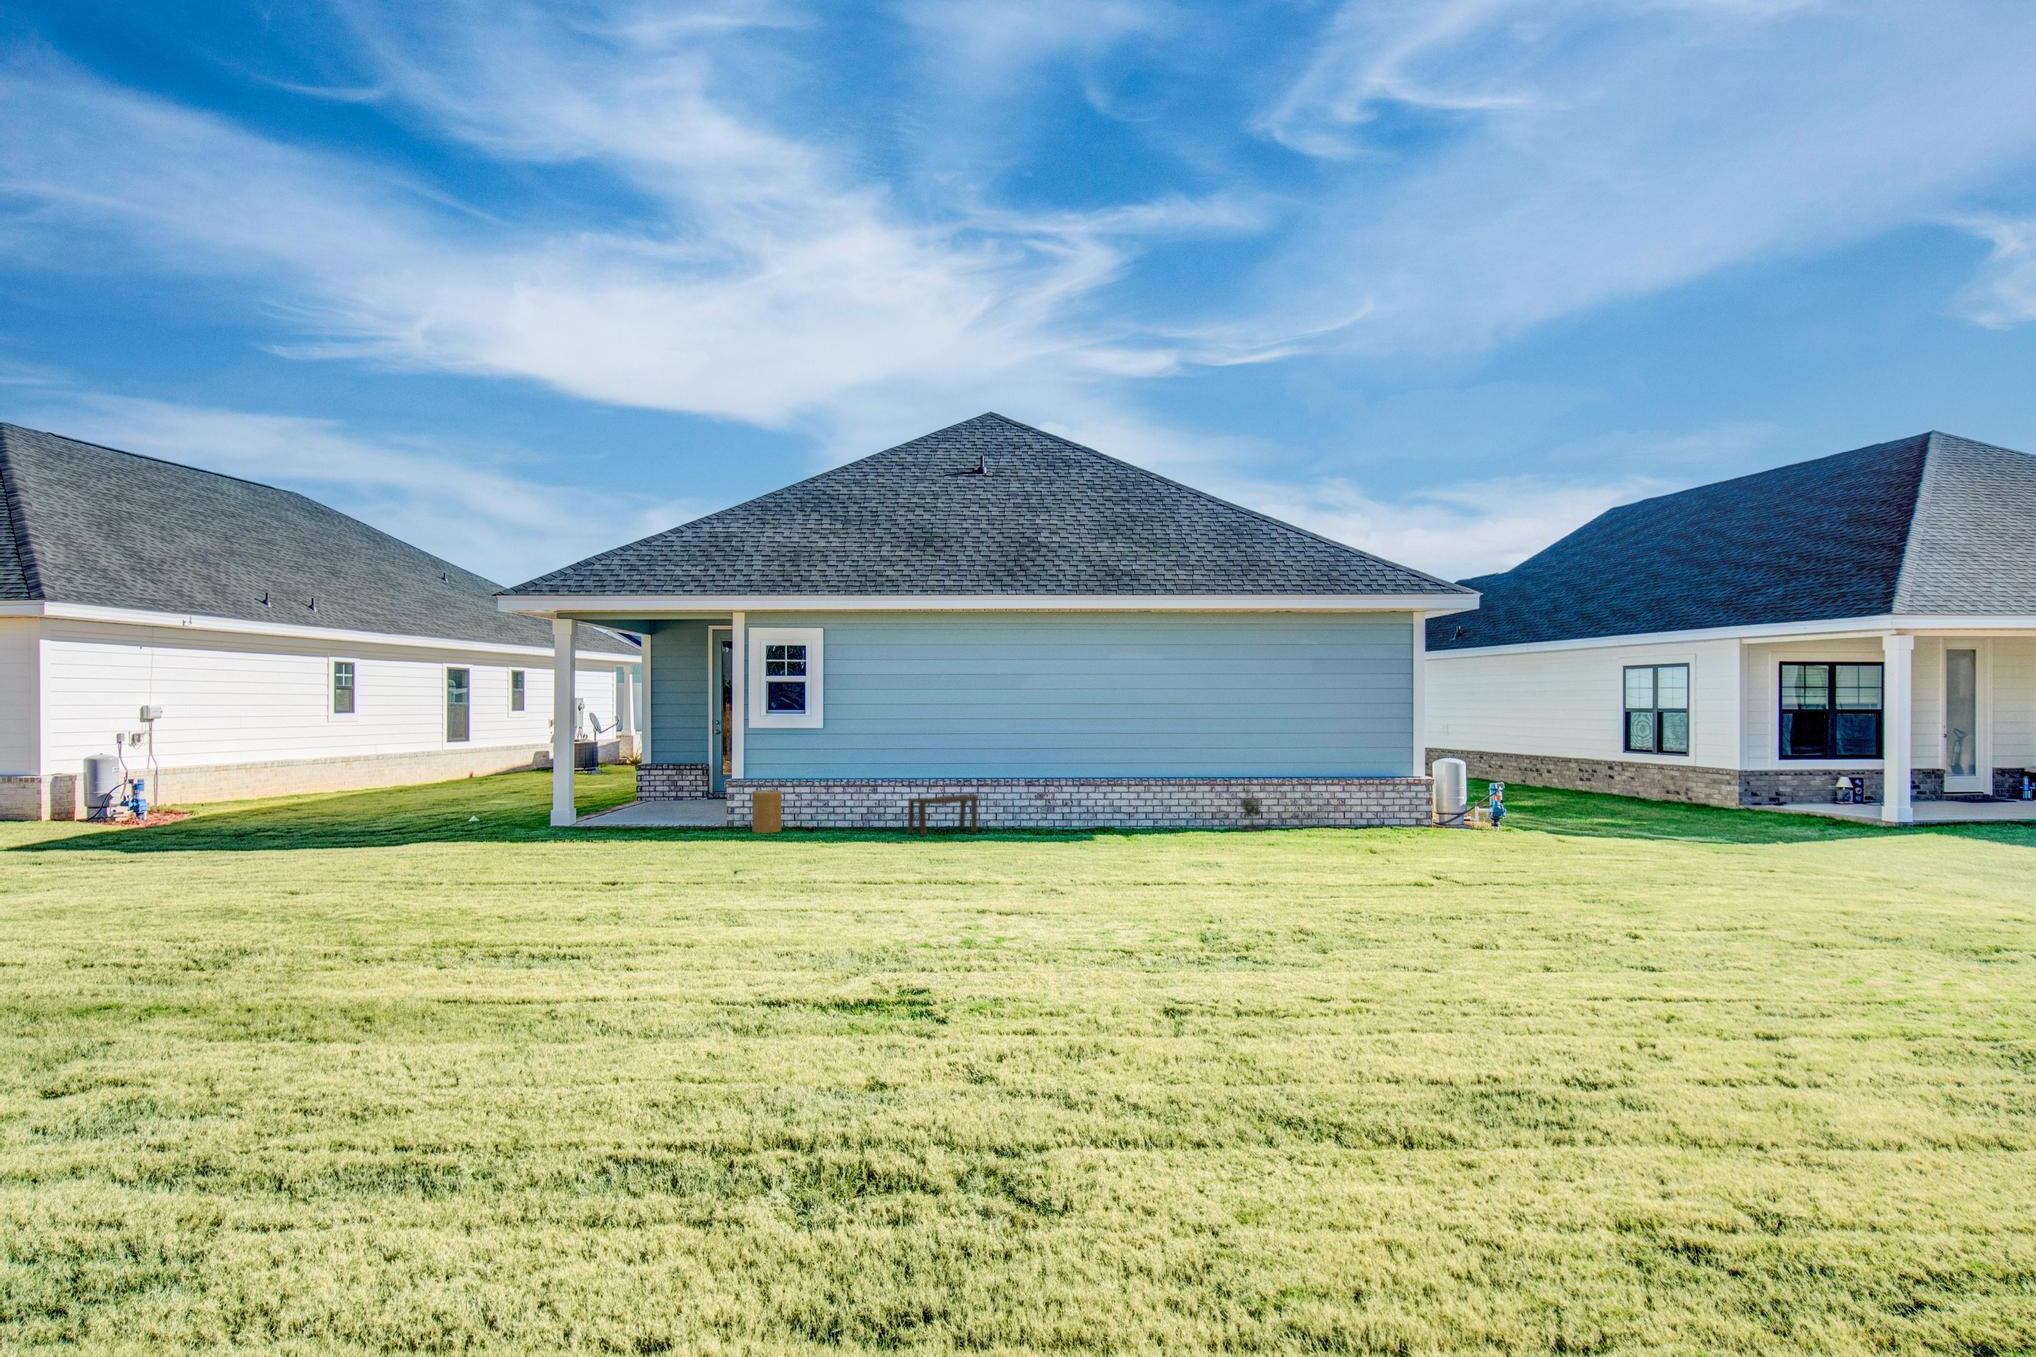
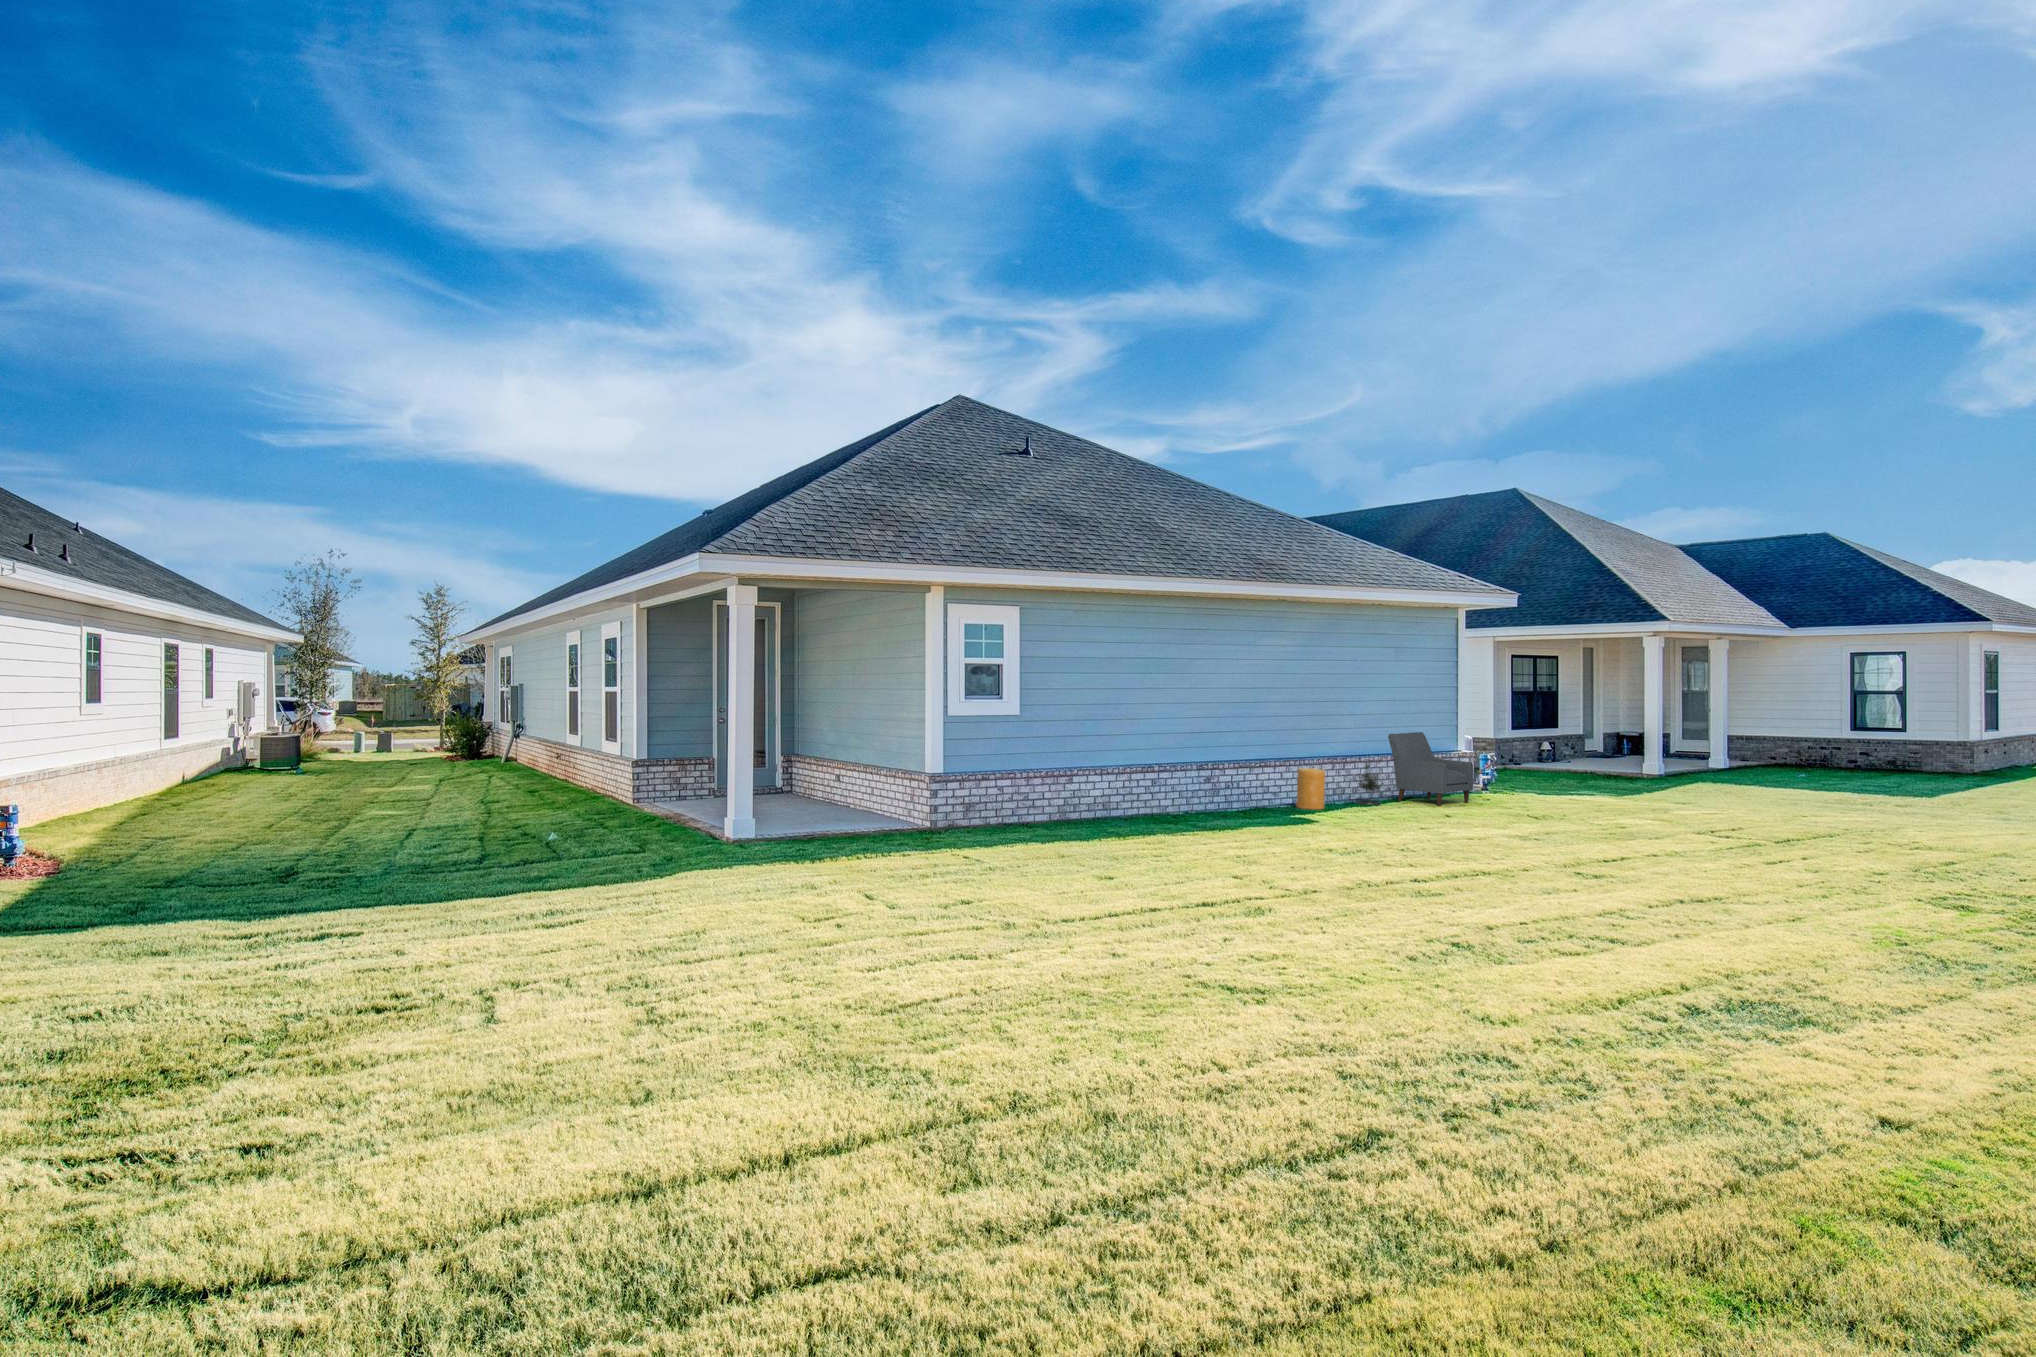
chair: none [1289,756,1377,835] -> present [1388,732,1473,806]
basket: present [752,790,782,833] -> present [1296,768,1325,809]
bench: present [907,794,978,836] -> none [1127,780,1181,827]

